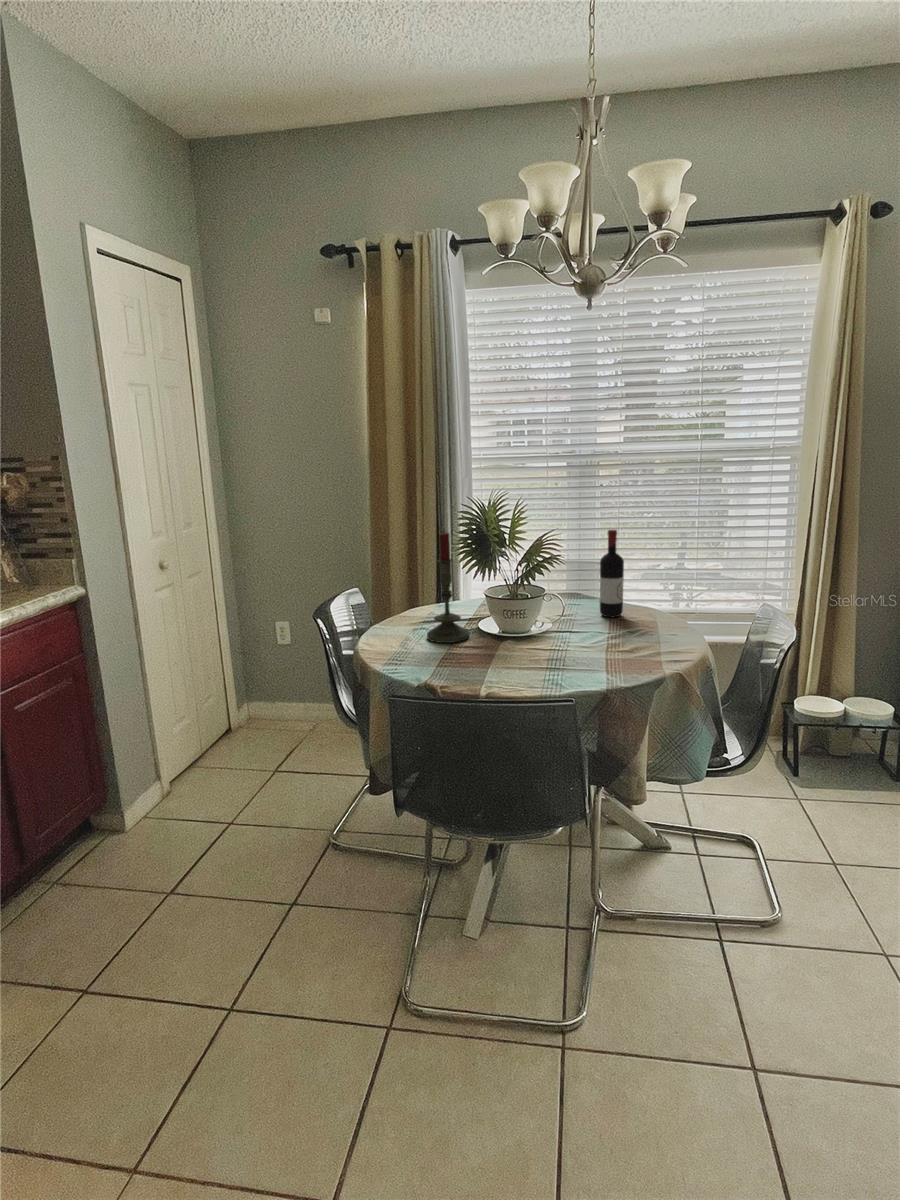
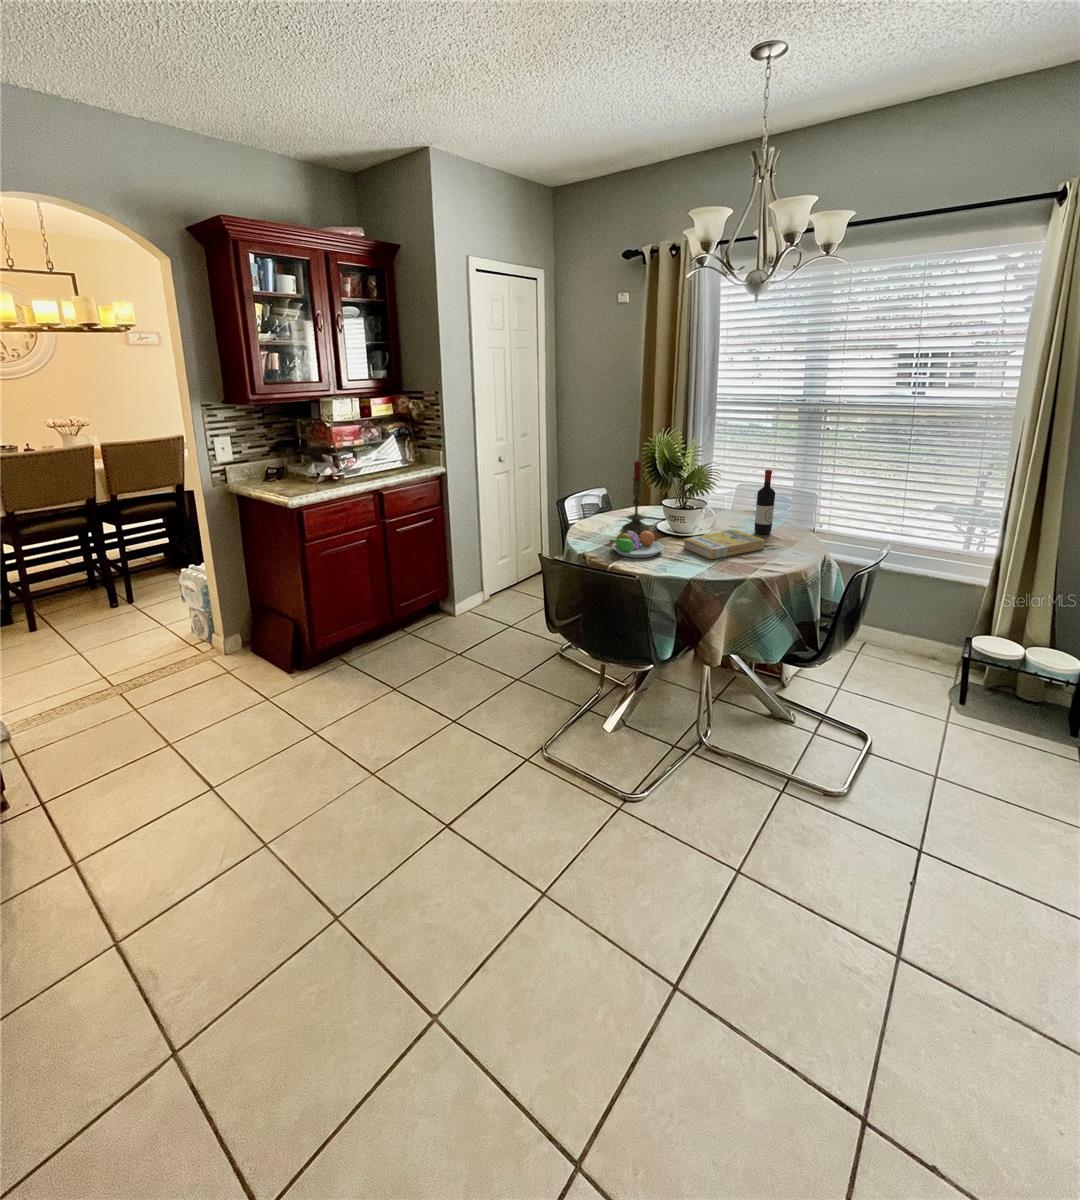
book: none [547,615,646,661] -> present [683,530,765,559]
fruit bowl: none [452,632,534,679] -> present [610,529,664,558]

